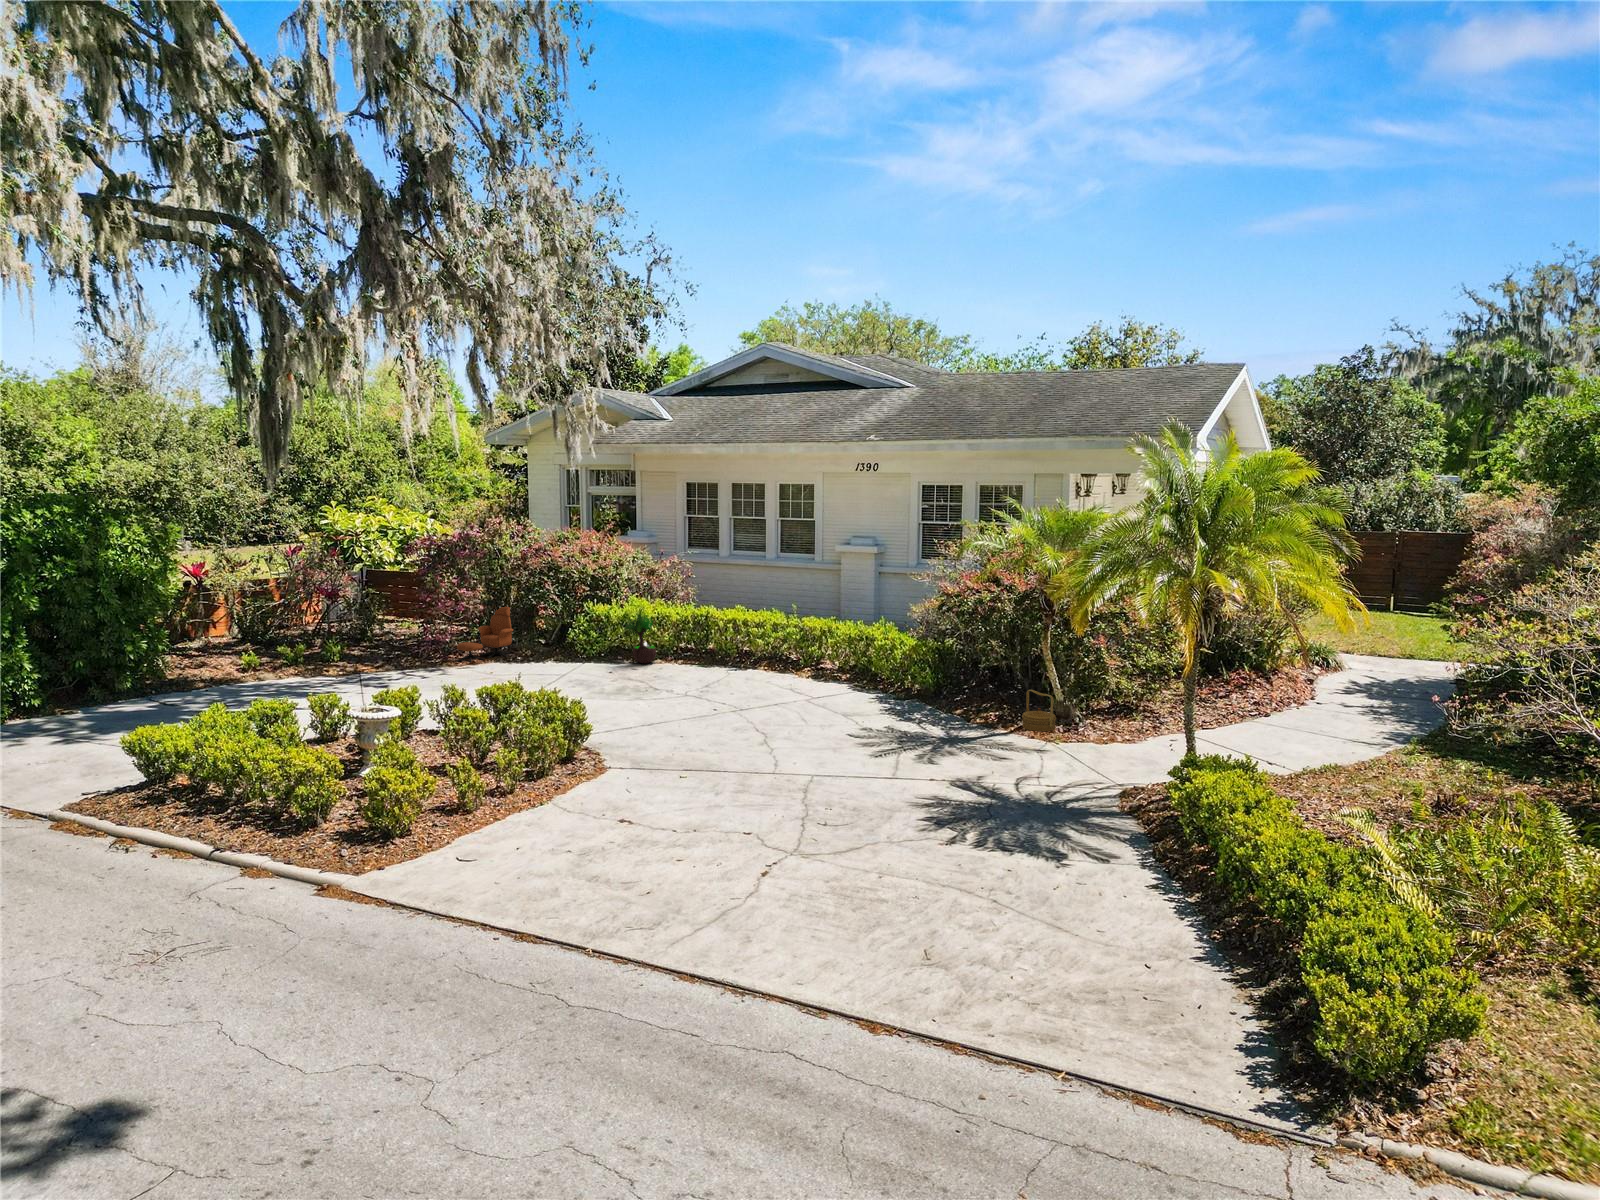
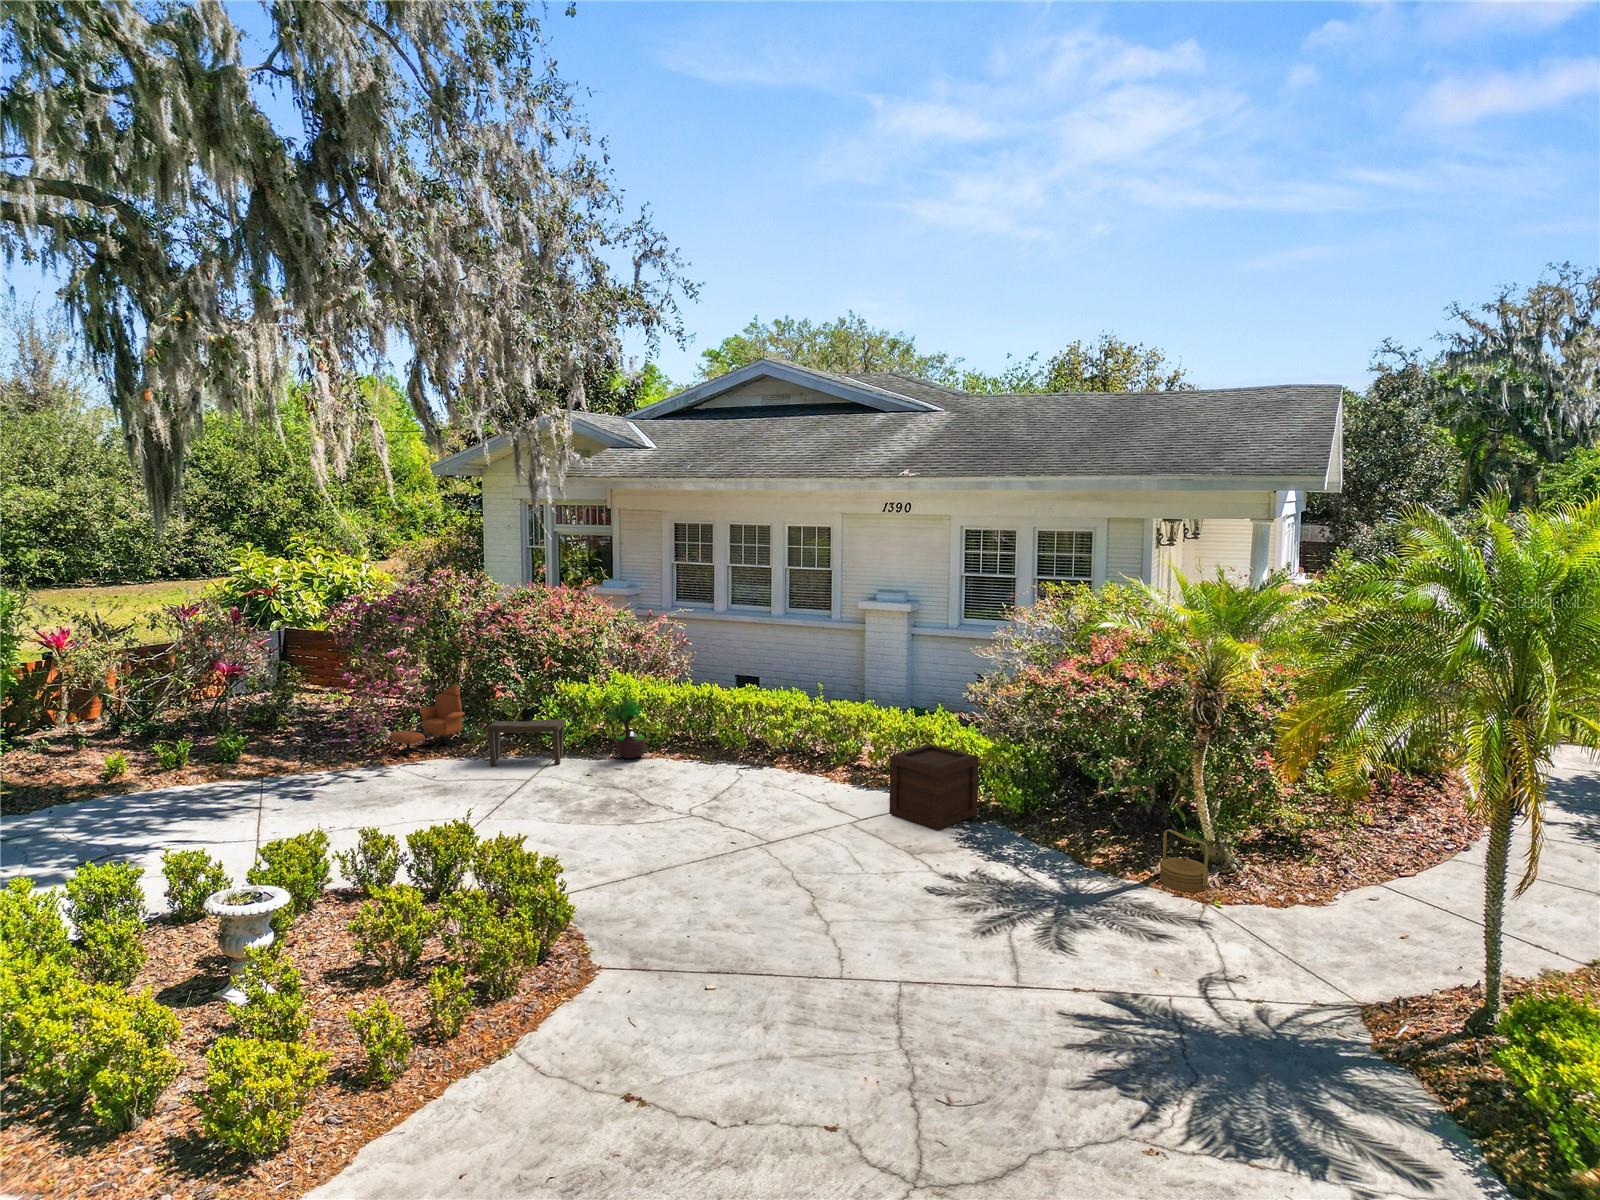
bench: none [532,632,593,667] -> present [487,719,565,766]
wooden crate: none [837,642,905,702] -> present [889,744,979,830]

